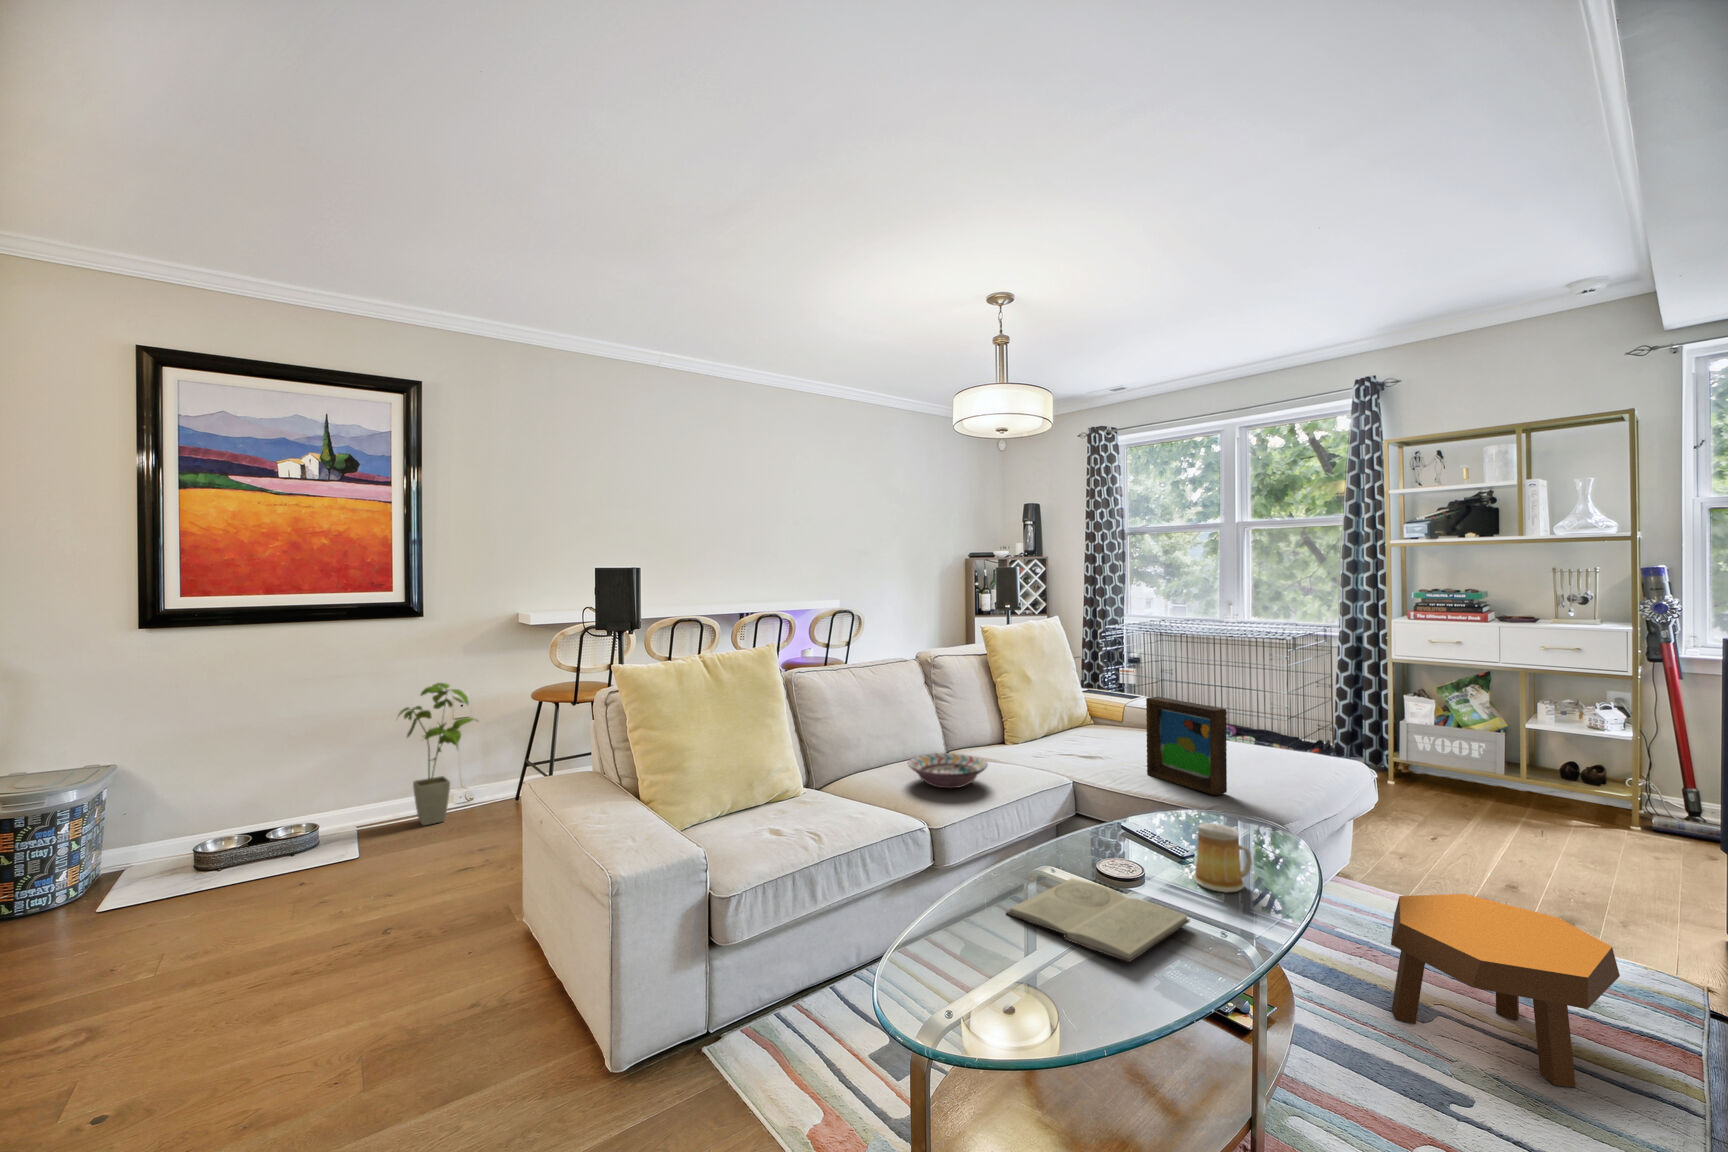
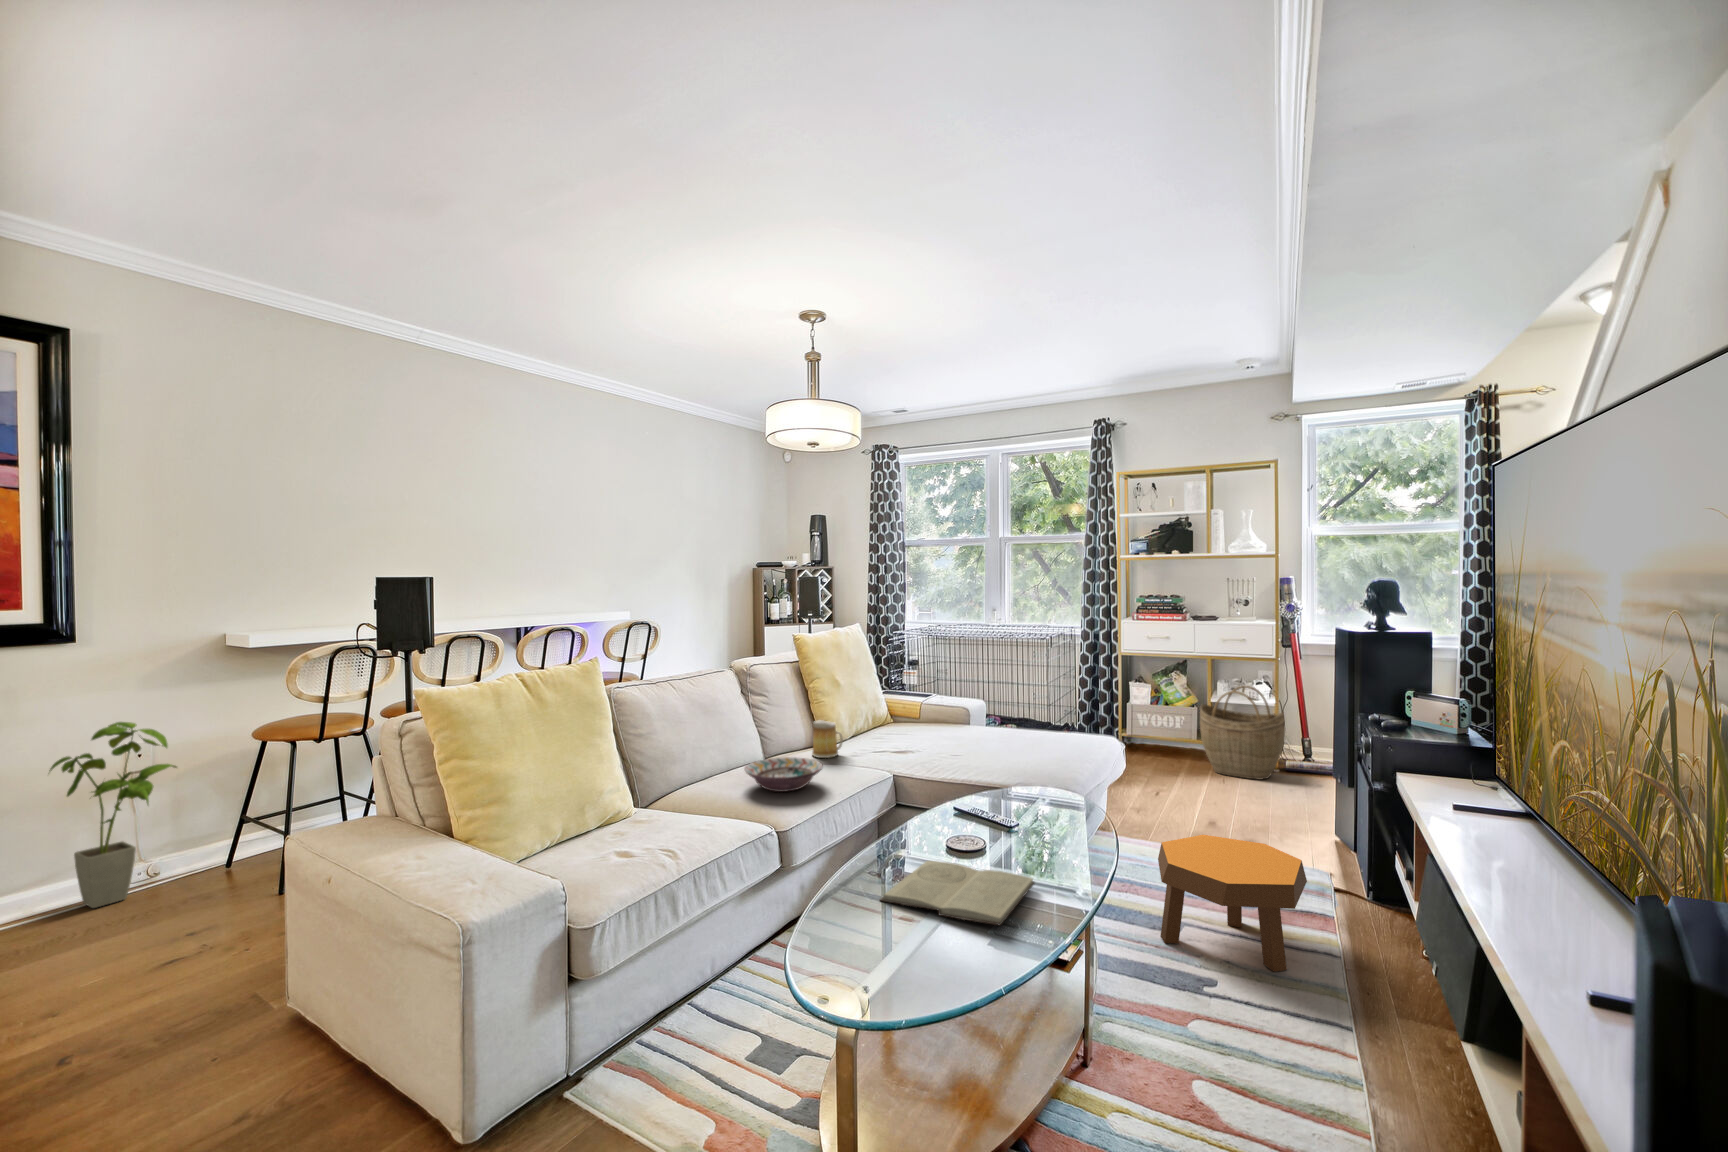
picture frame: present [1146,697,1227,795] -> none [957,691,1026,775]
woven basket: none [1505,709,1641,834] -> present [1200,686,1285,780]
mug: present [1194,823,1252,892] -> present [812,720,843,758]

